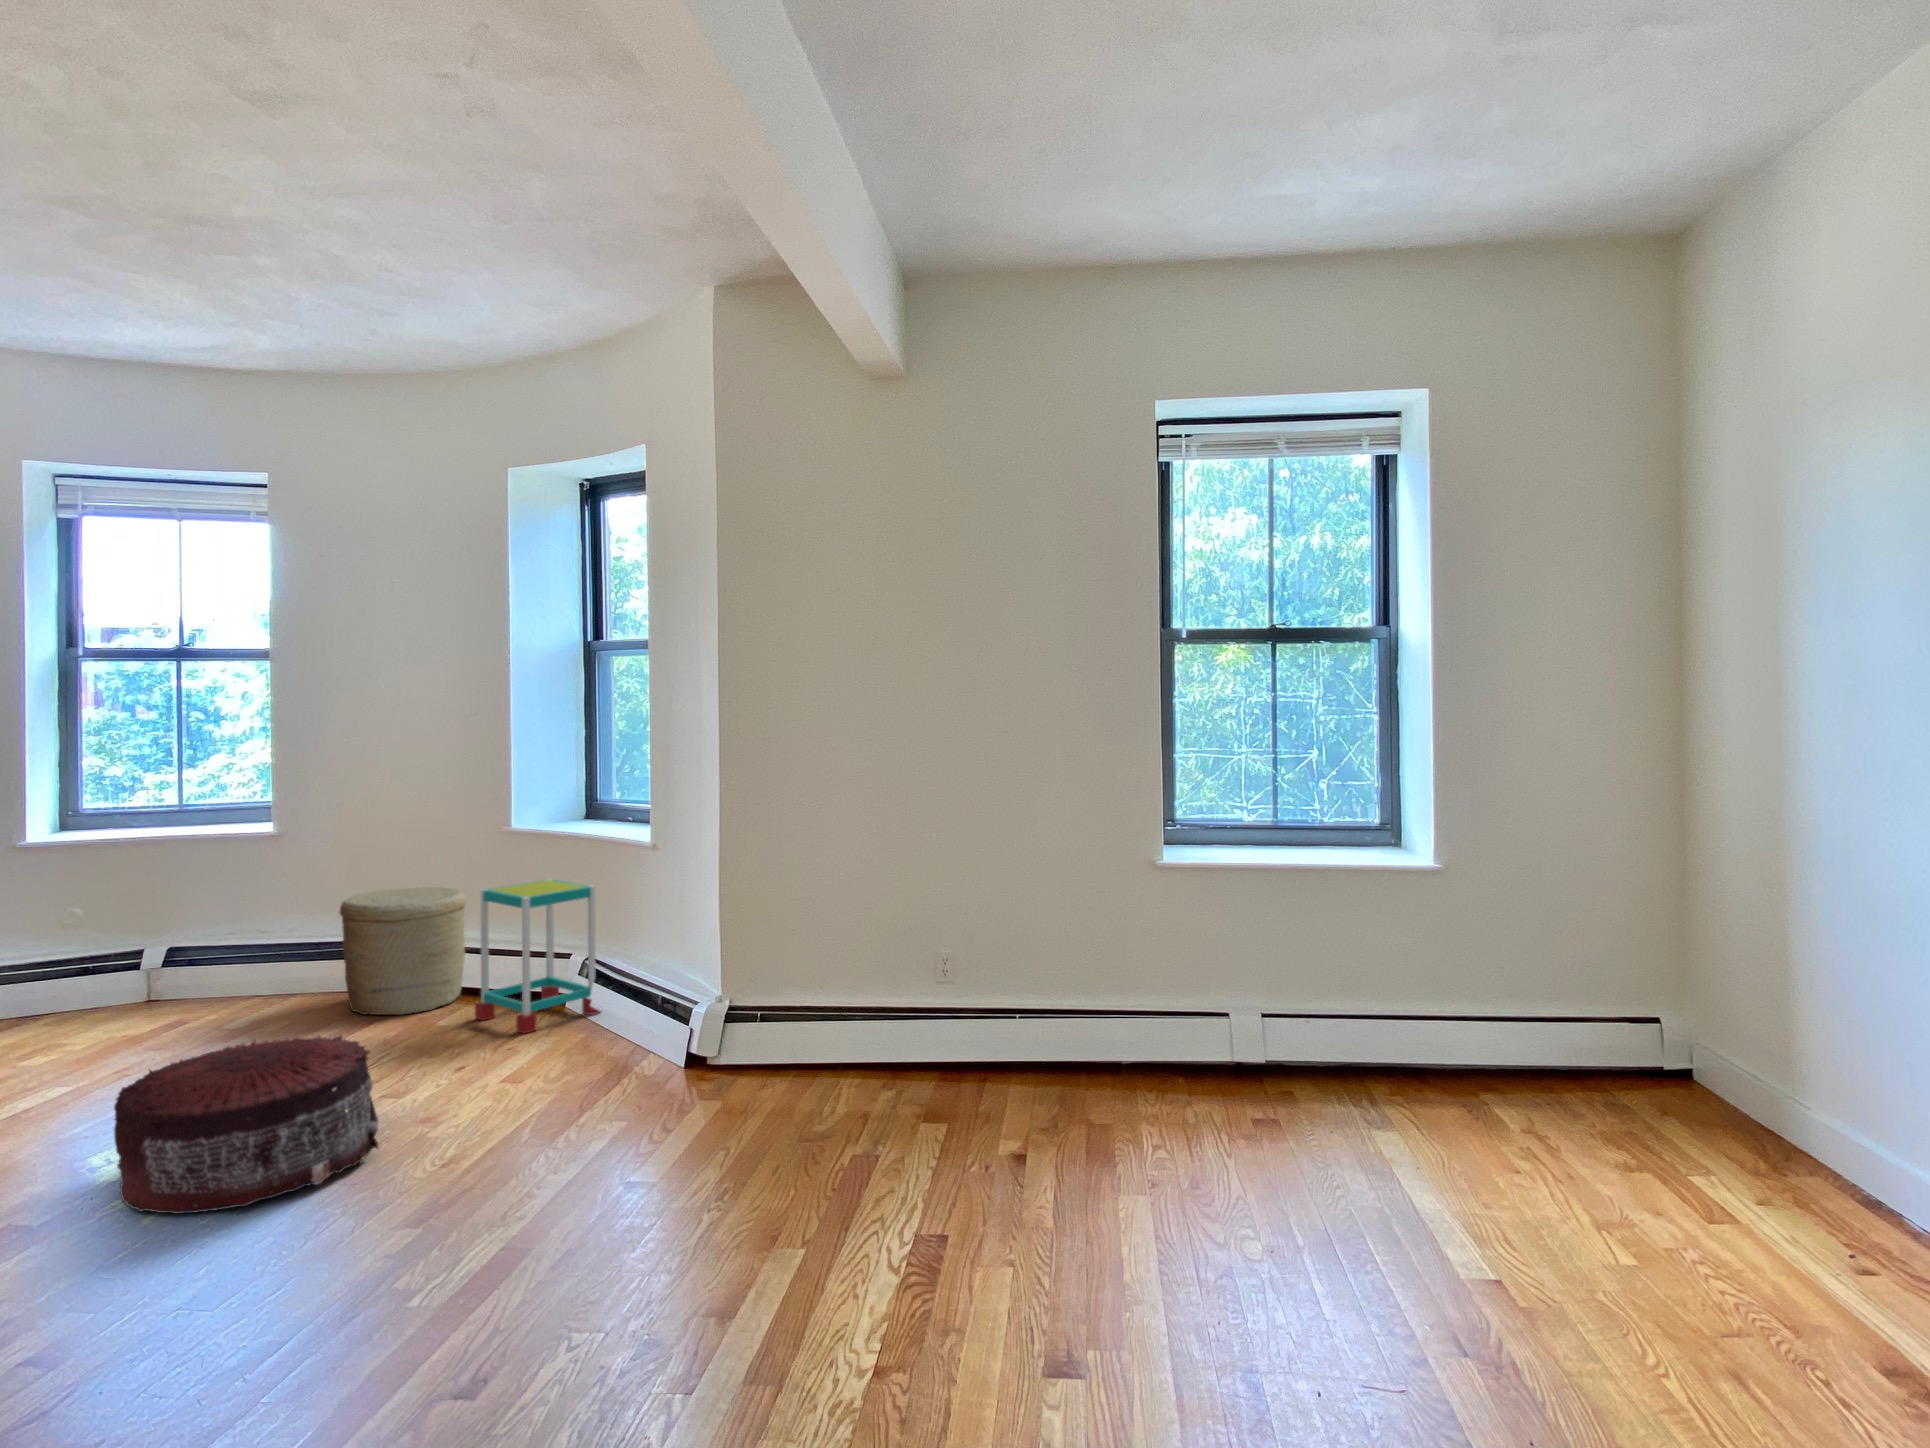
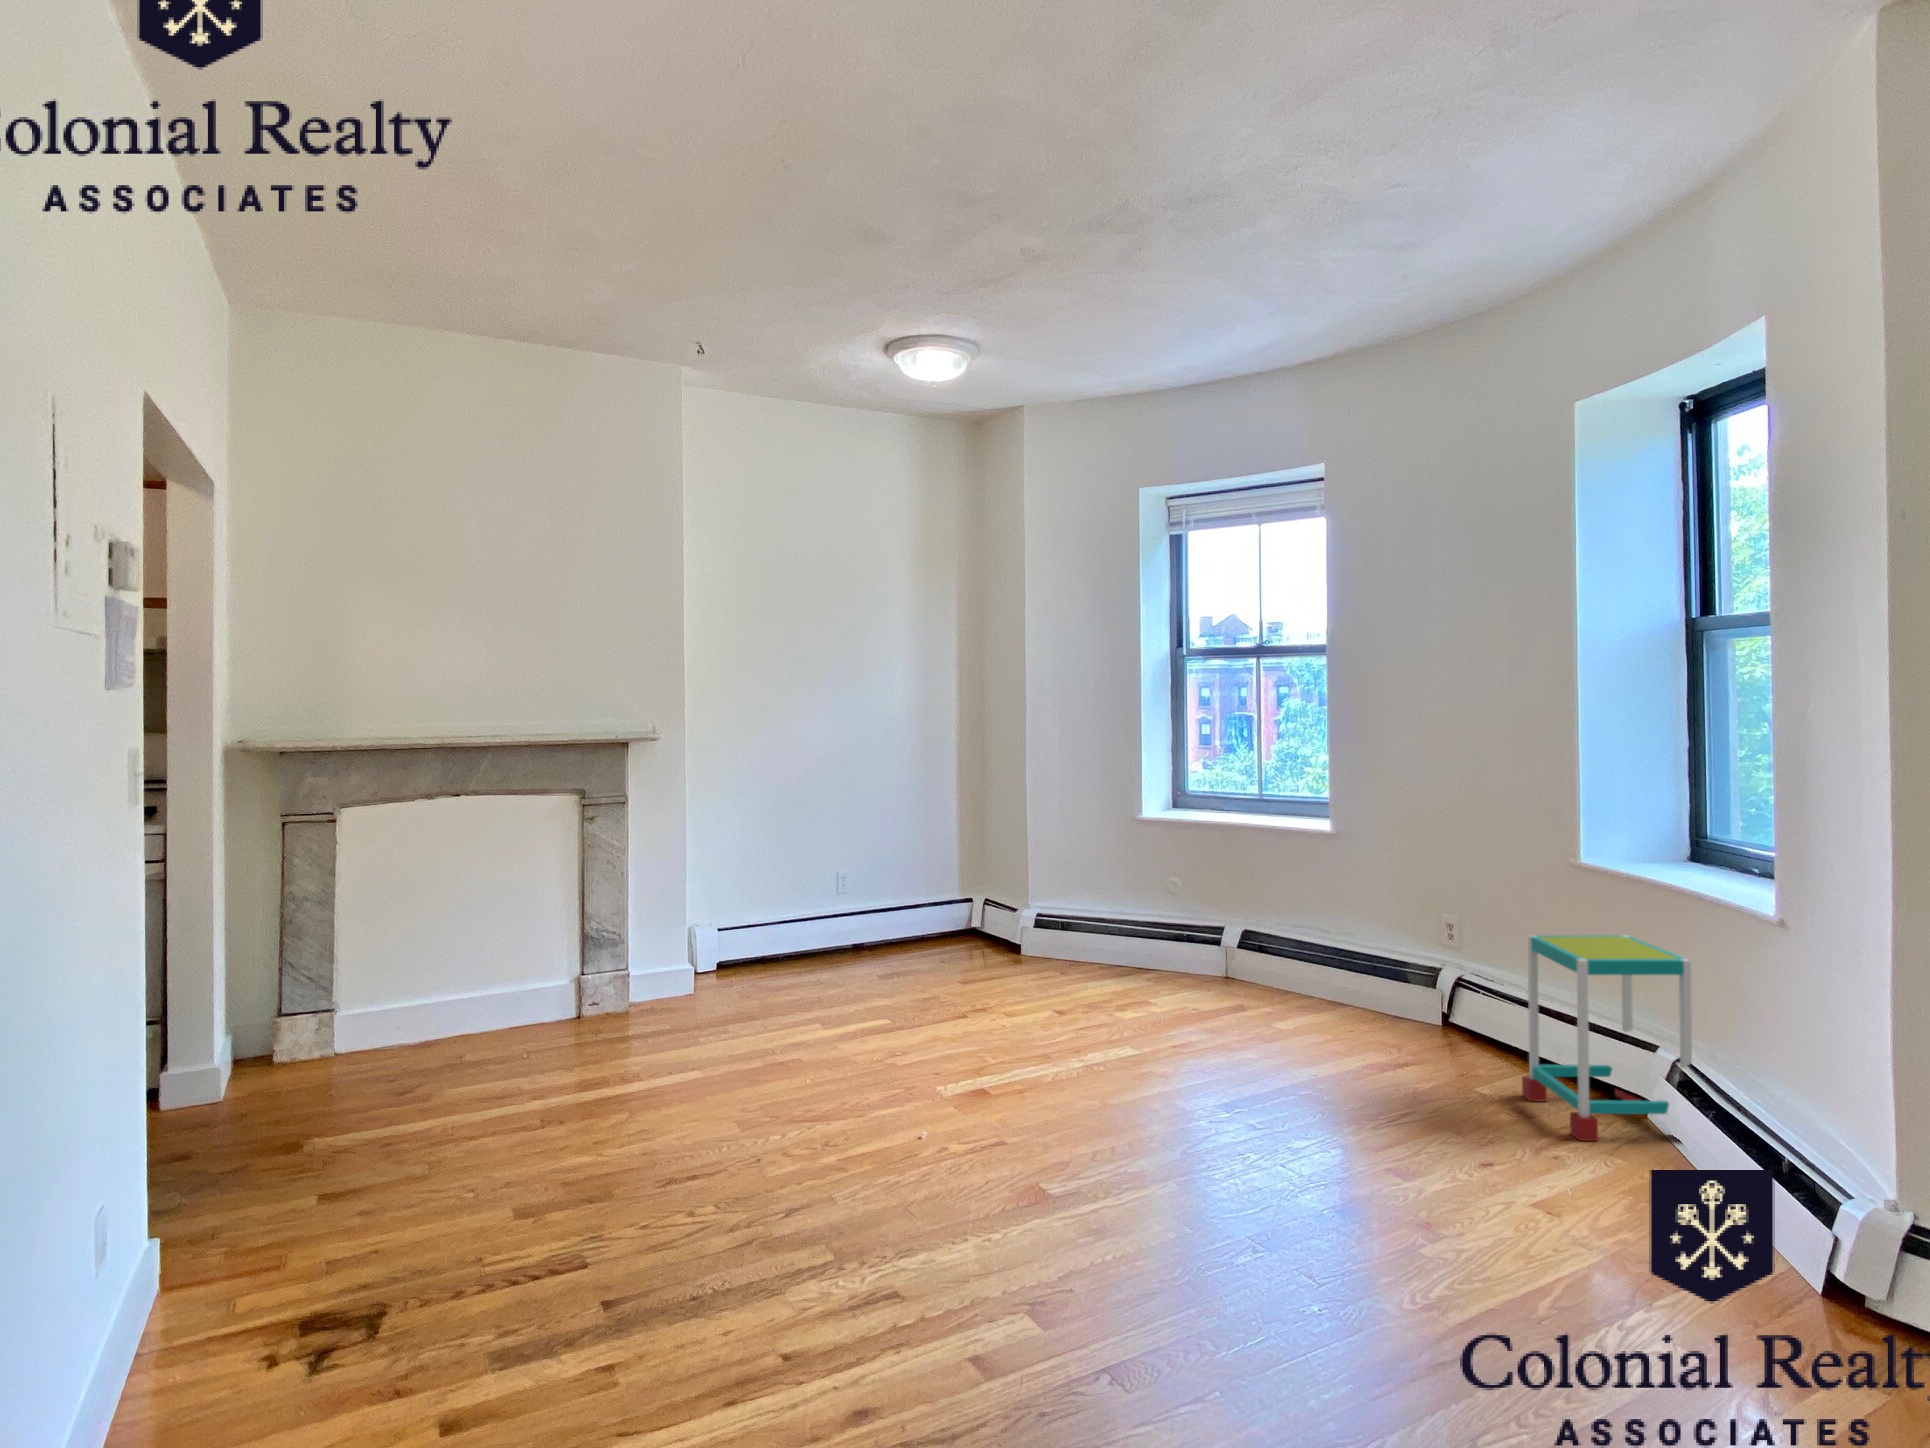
woven basket: present [340,887,466,1015] -> none [1378,910,1520,1065]
pouf: present [114,1035,378,1214] -> none [1097,1069,1349,1284]

